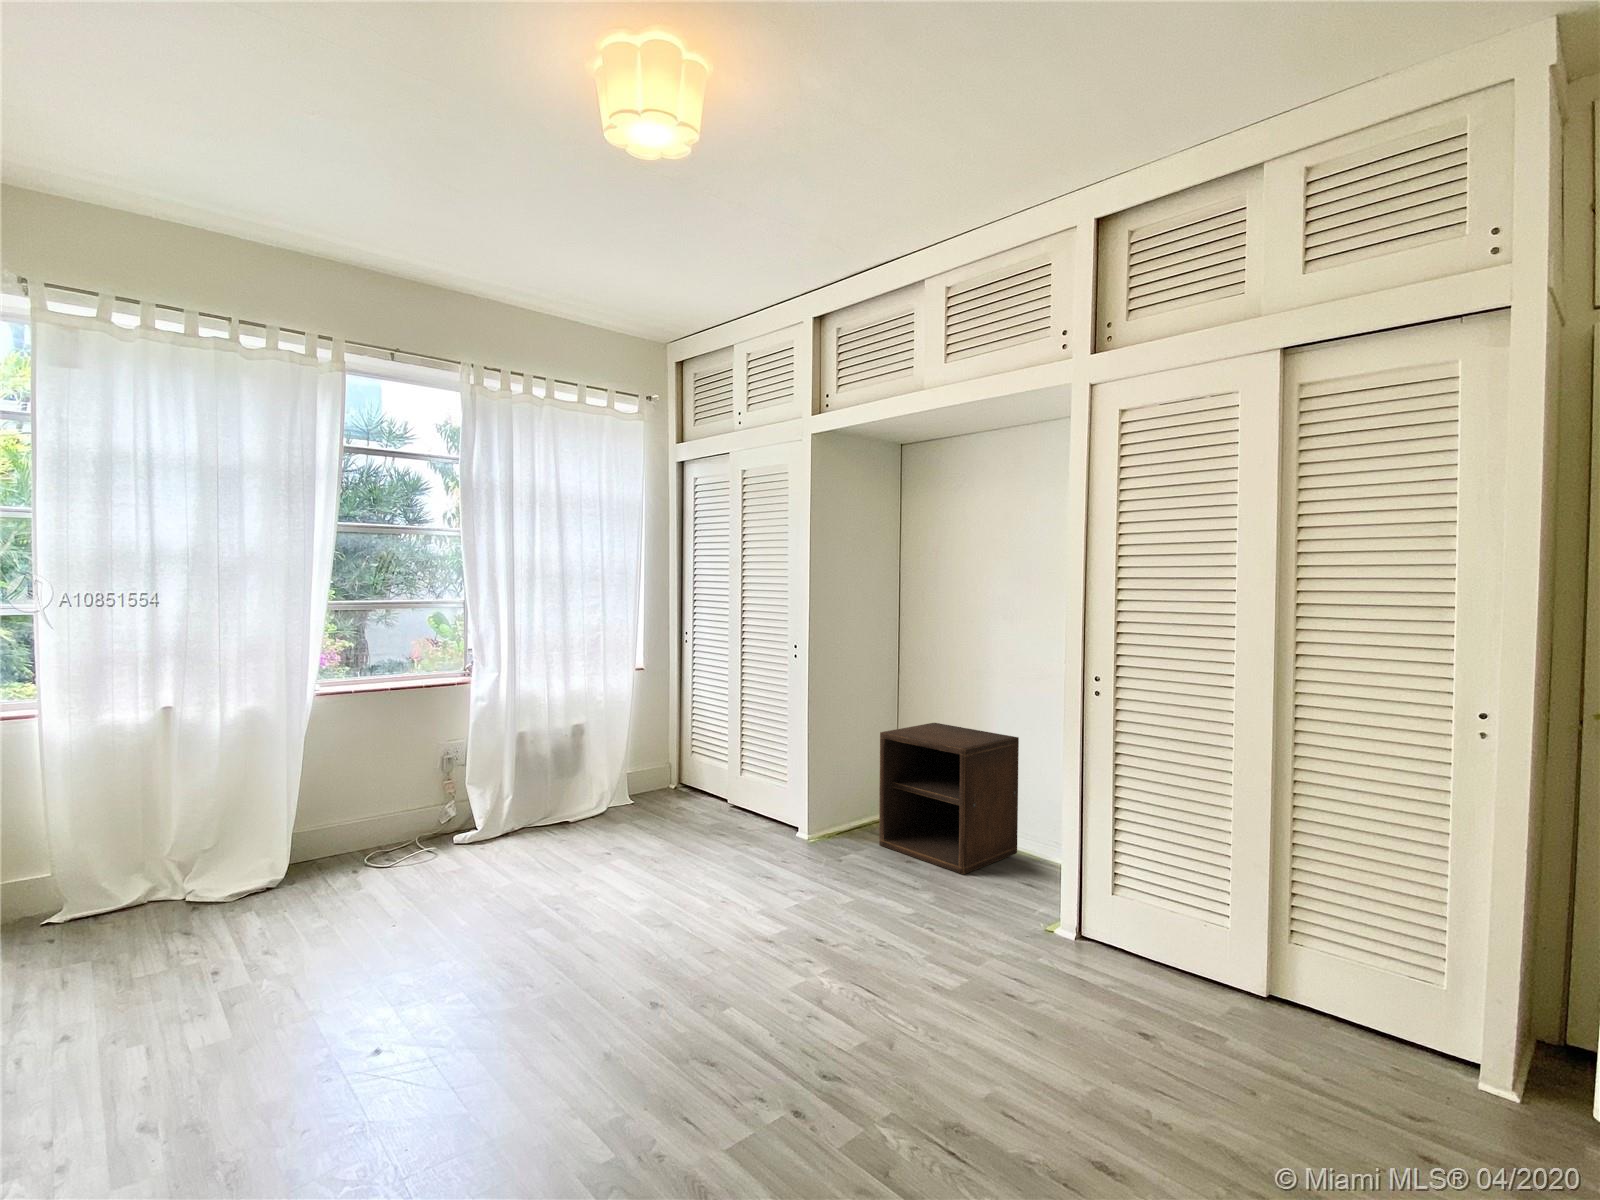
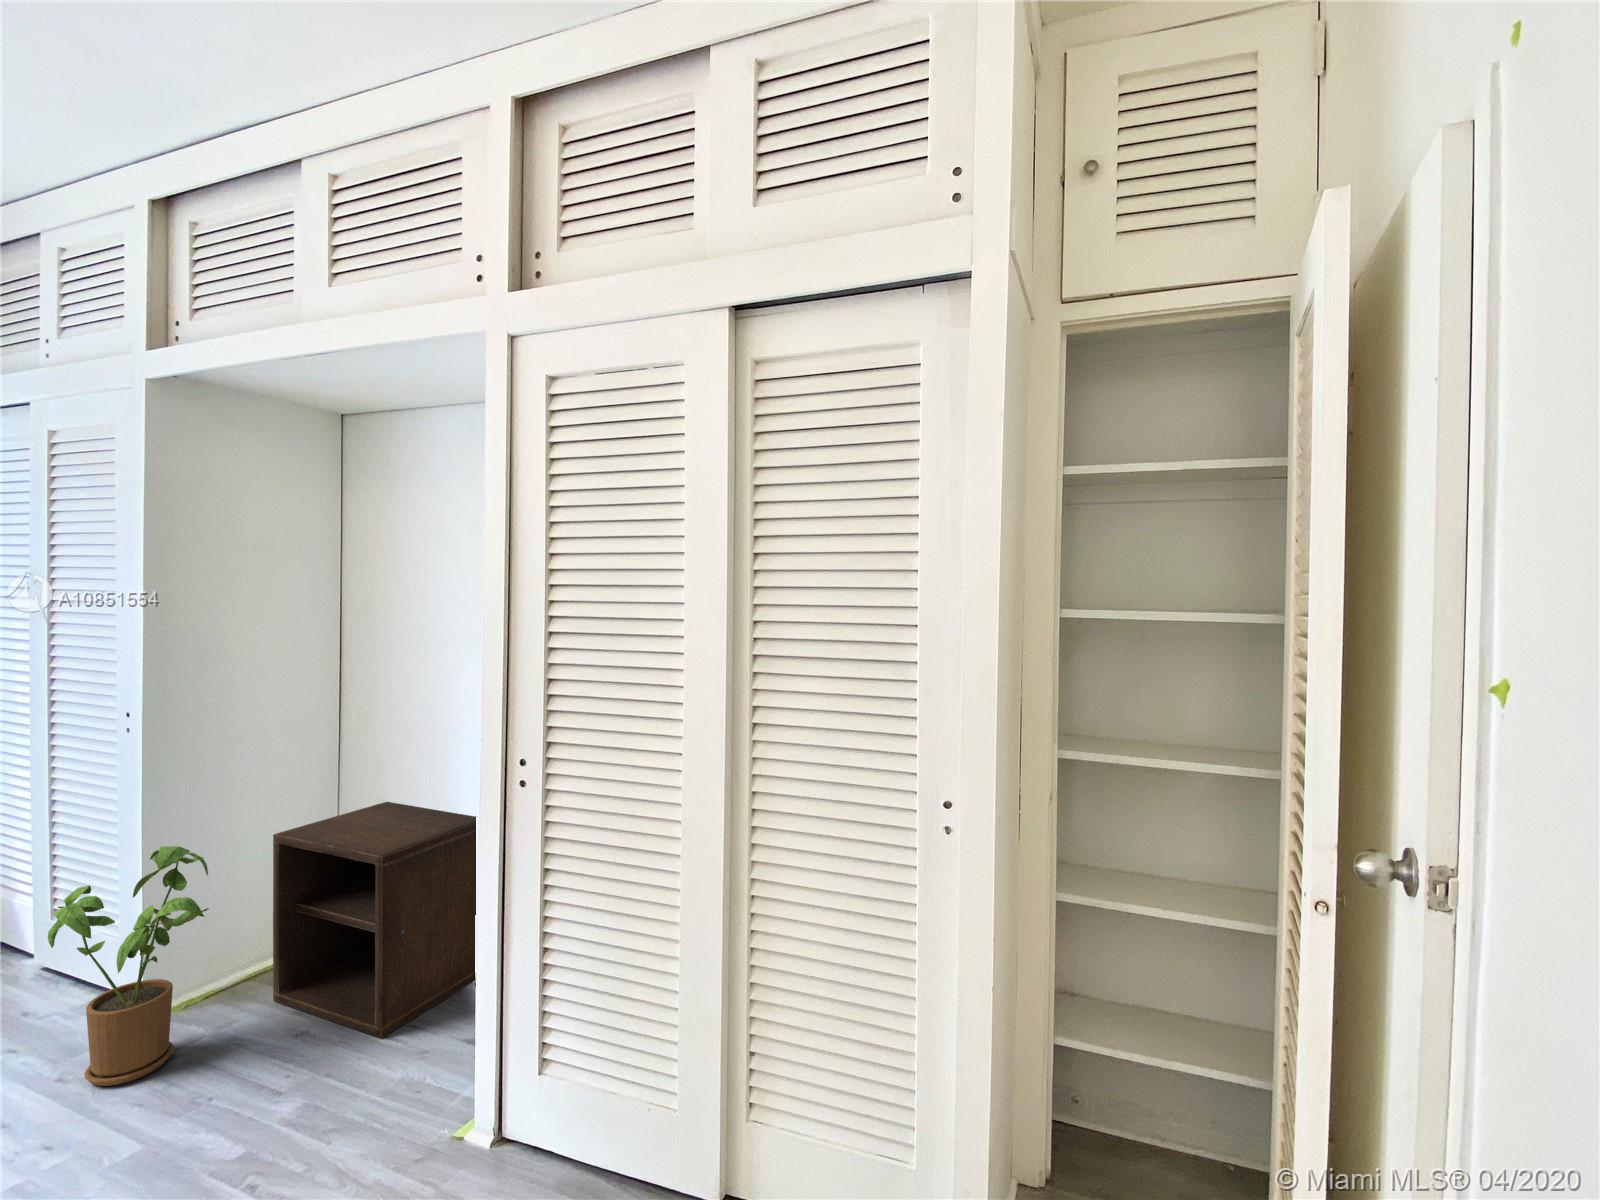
house plant: none [782,729,865,868] -> present [48,846,209,1086]

